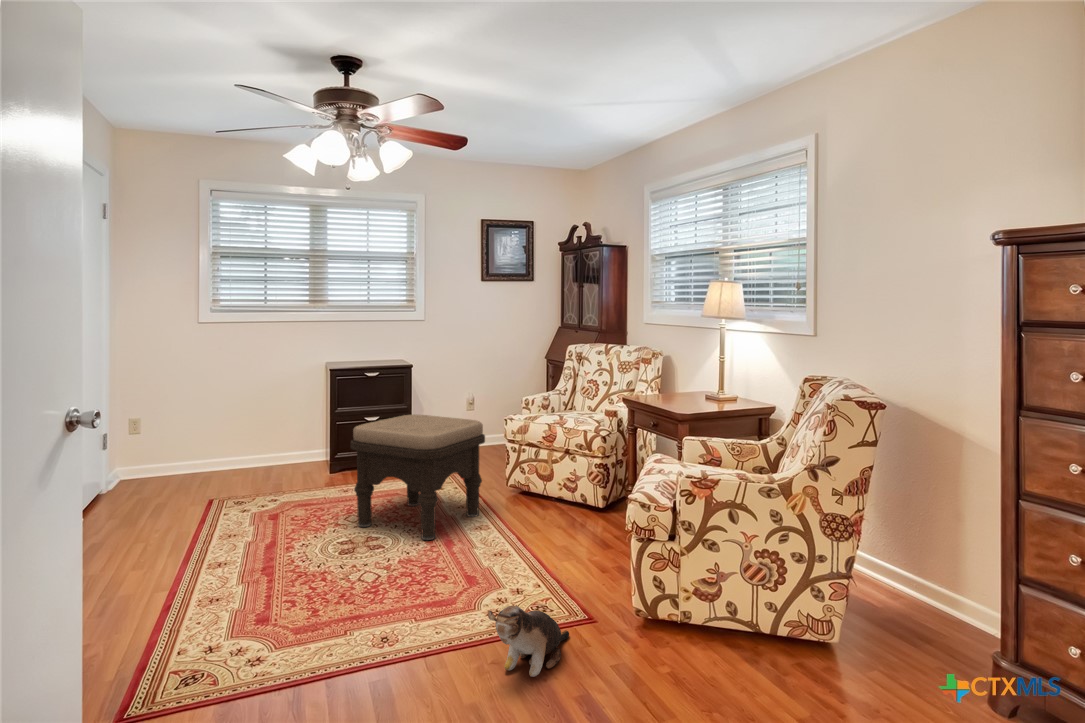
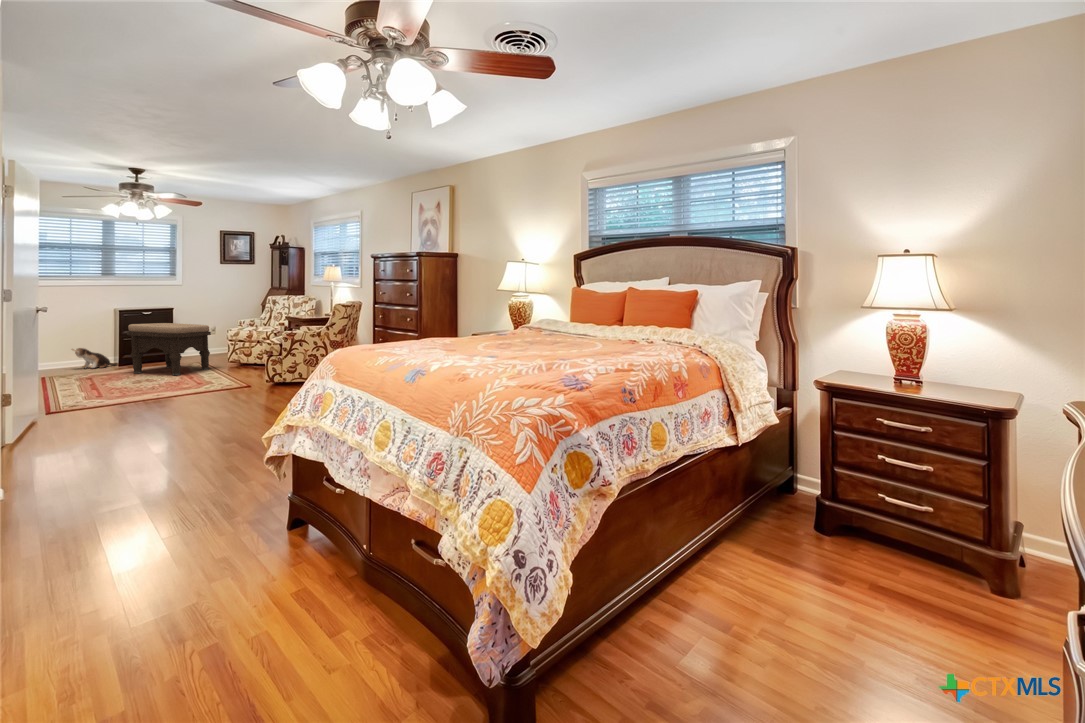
plush toy: present [488,605,569,677] -> present [72,348,117,368]

